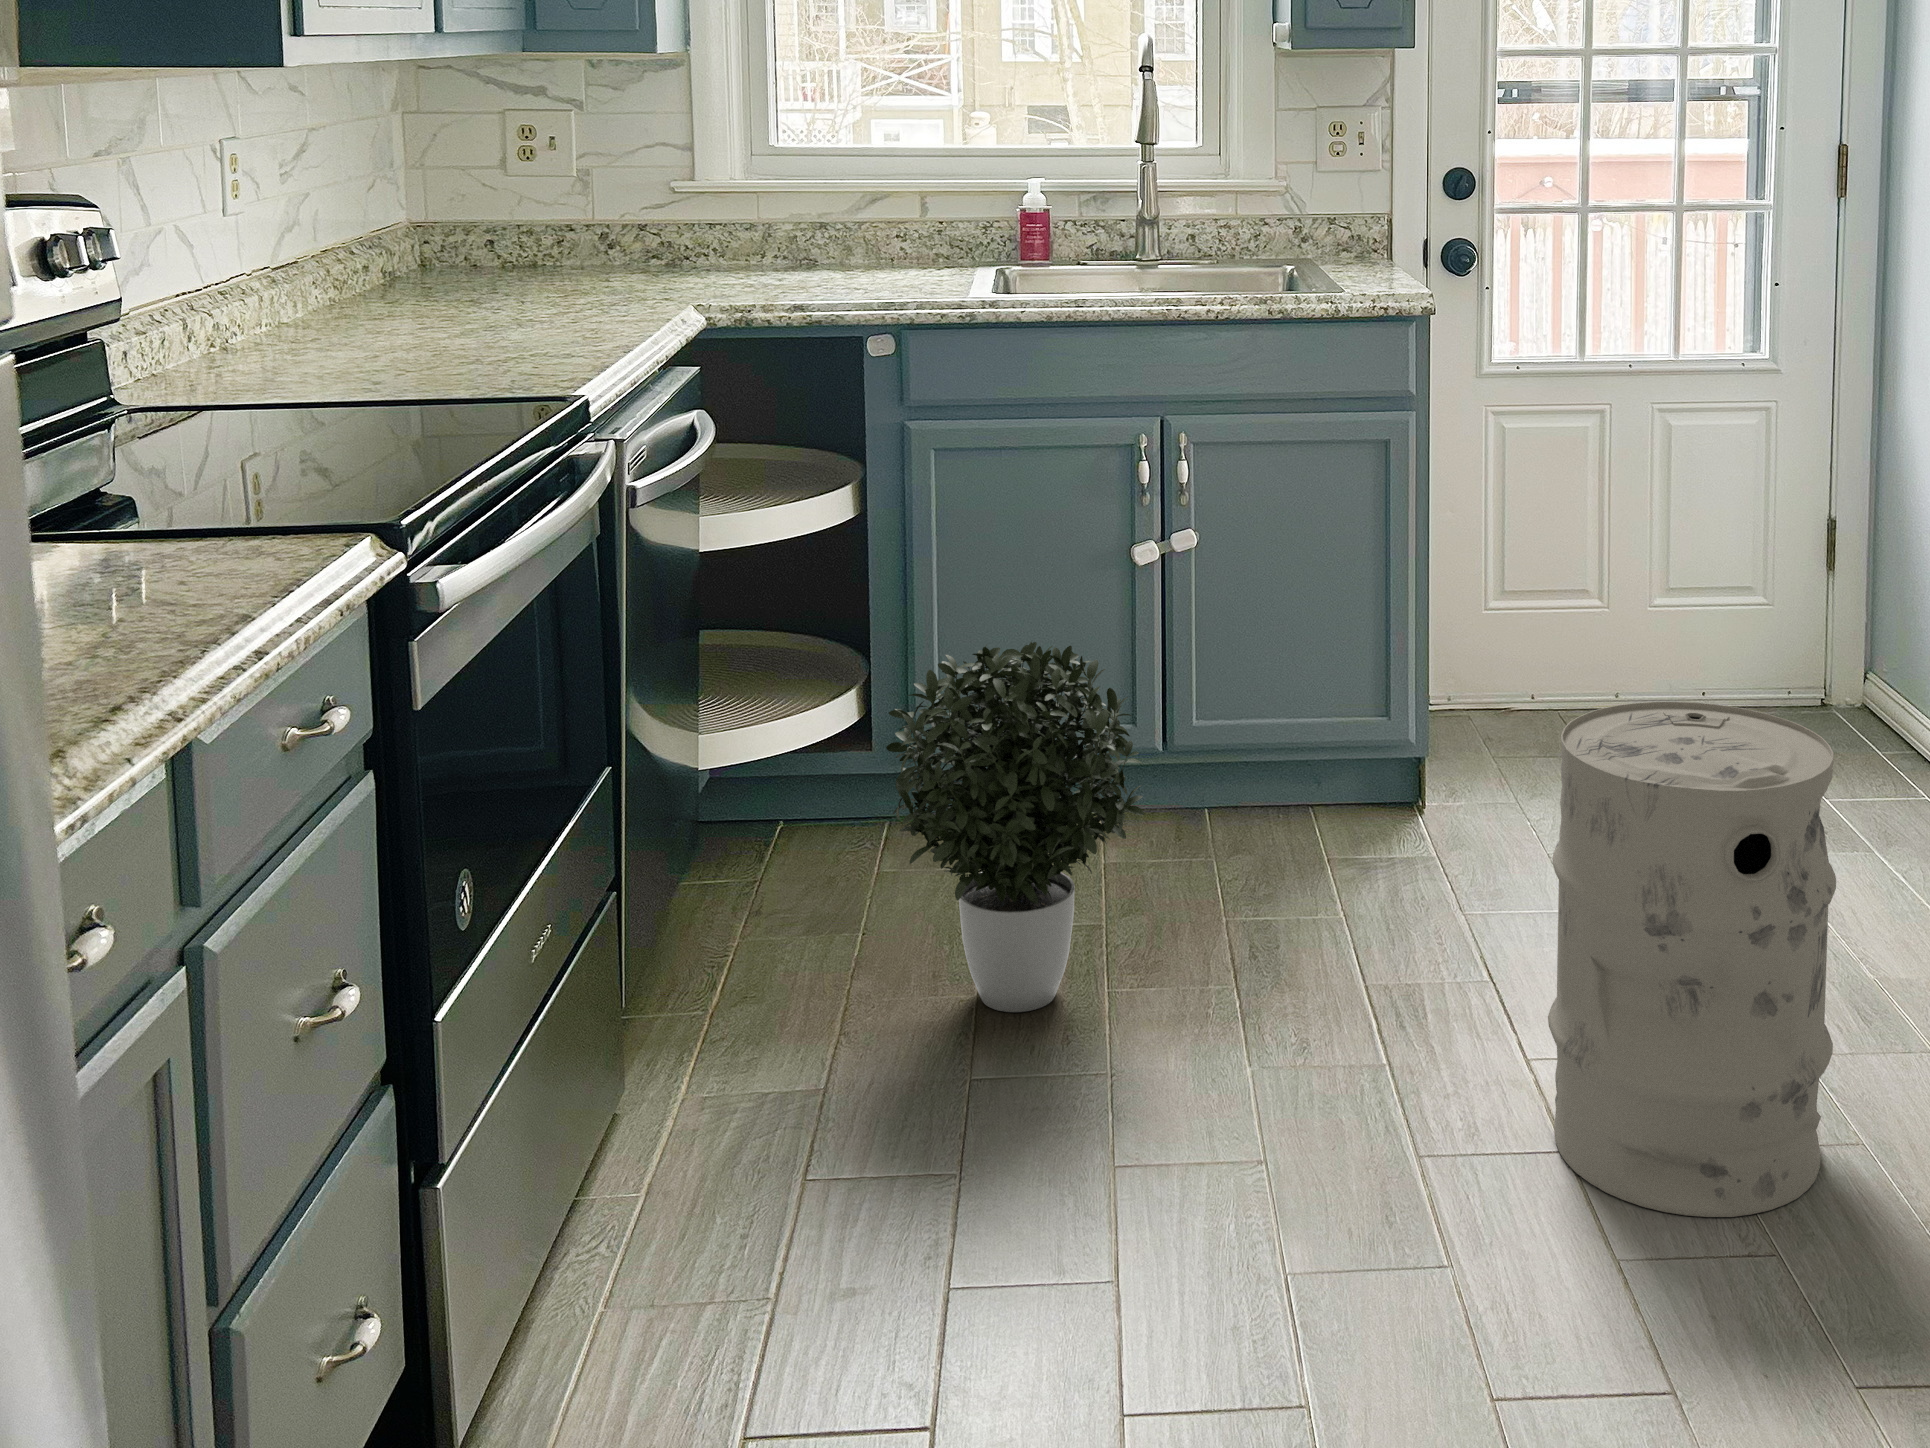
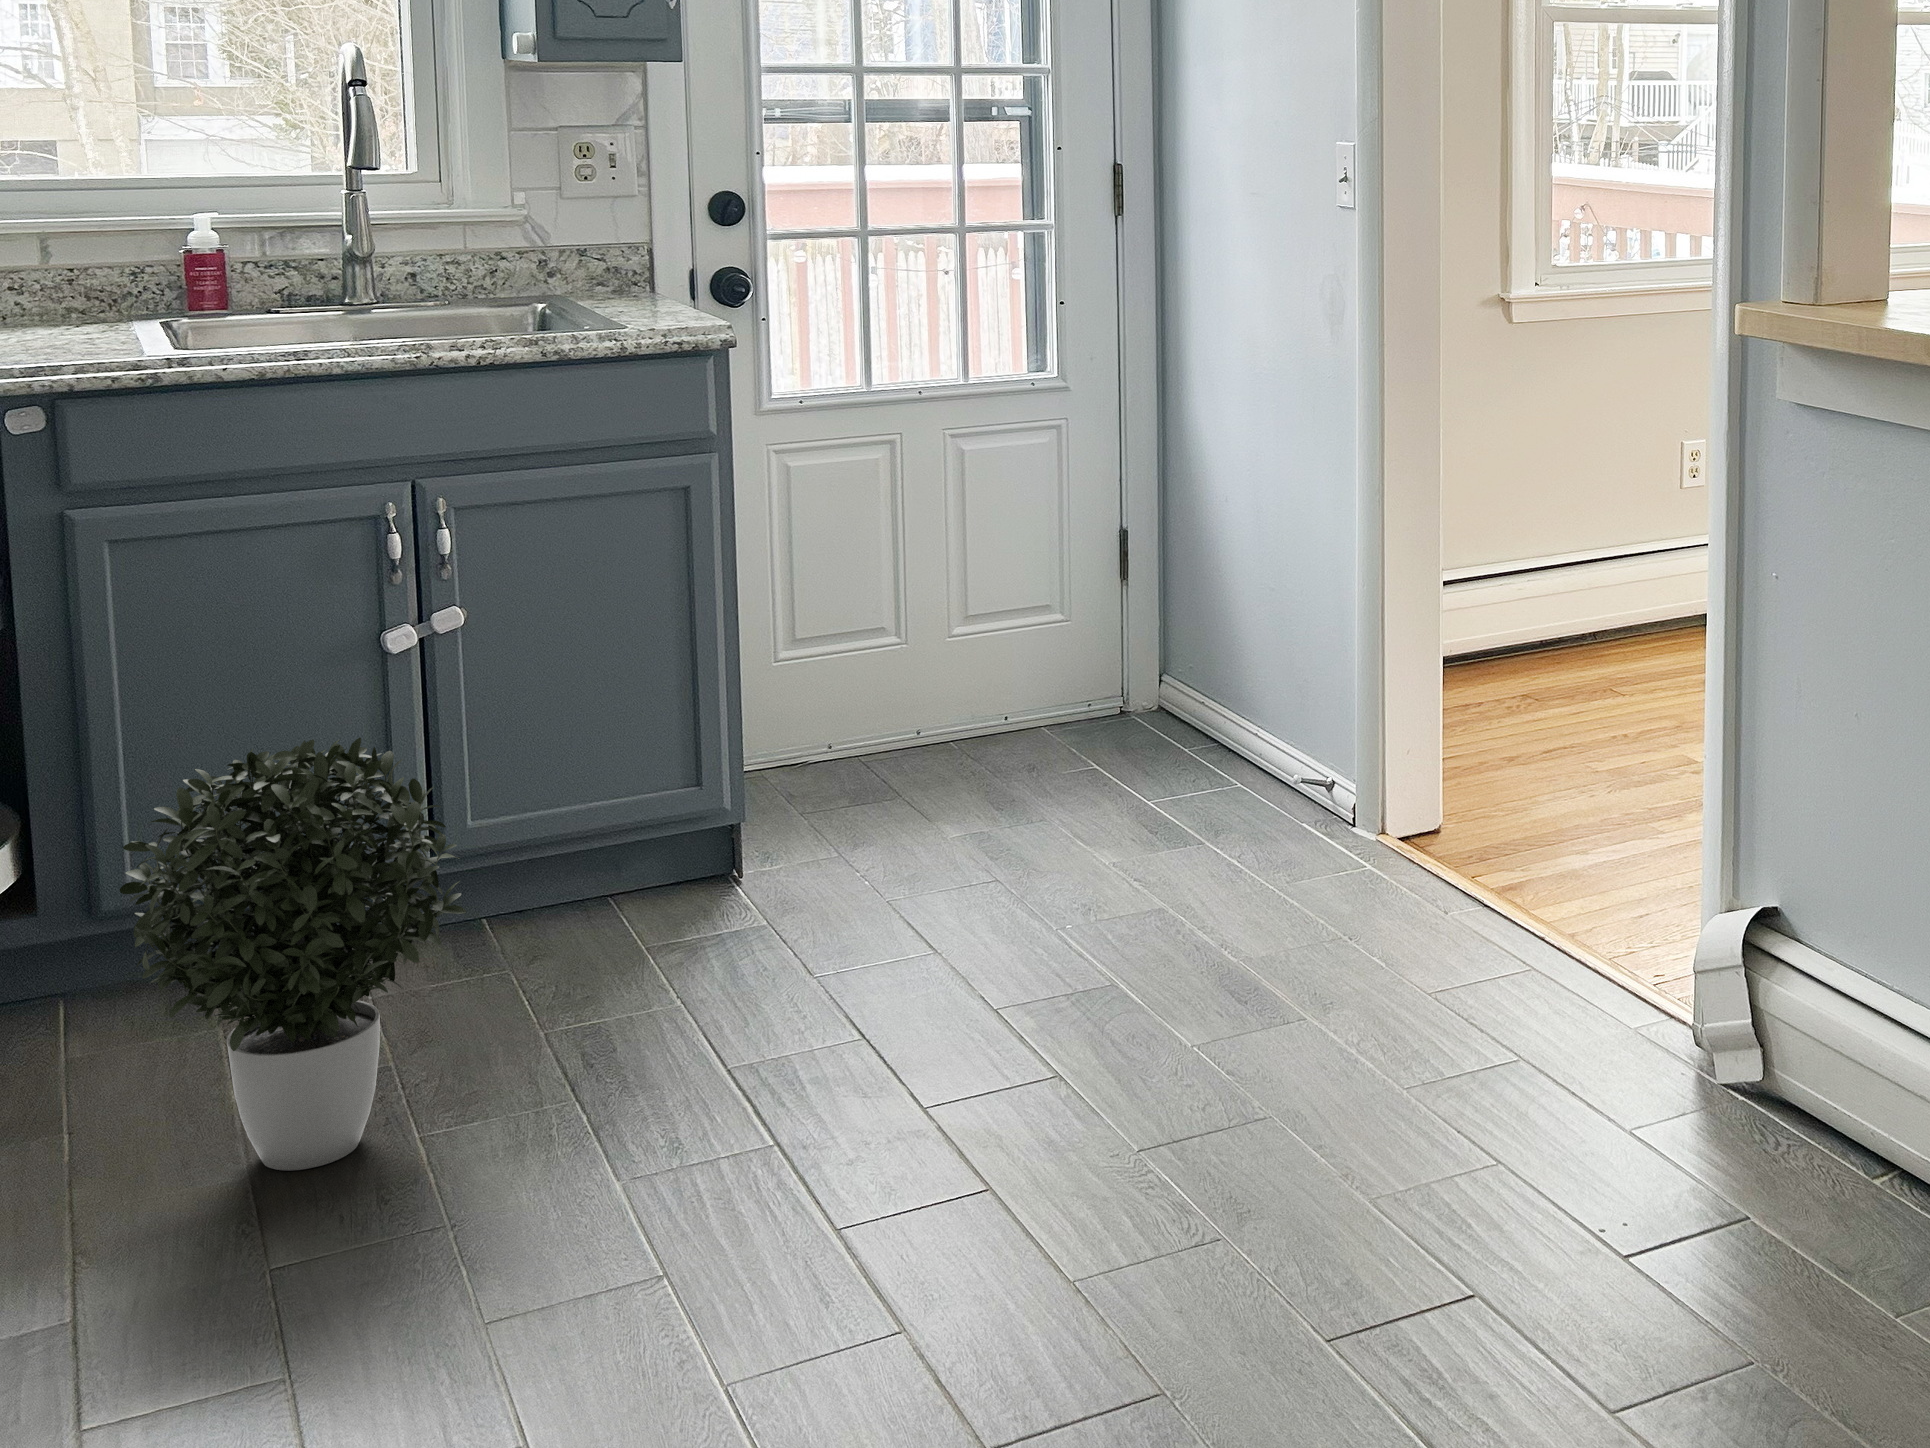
trash can: present [1548,702,1836,1217] -> none [951,696,1223,1182]

